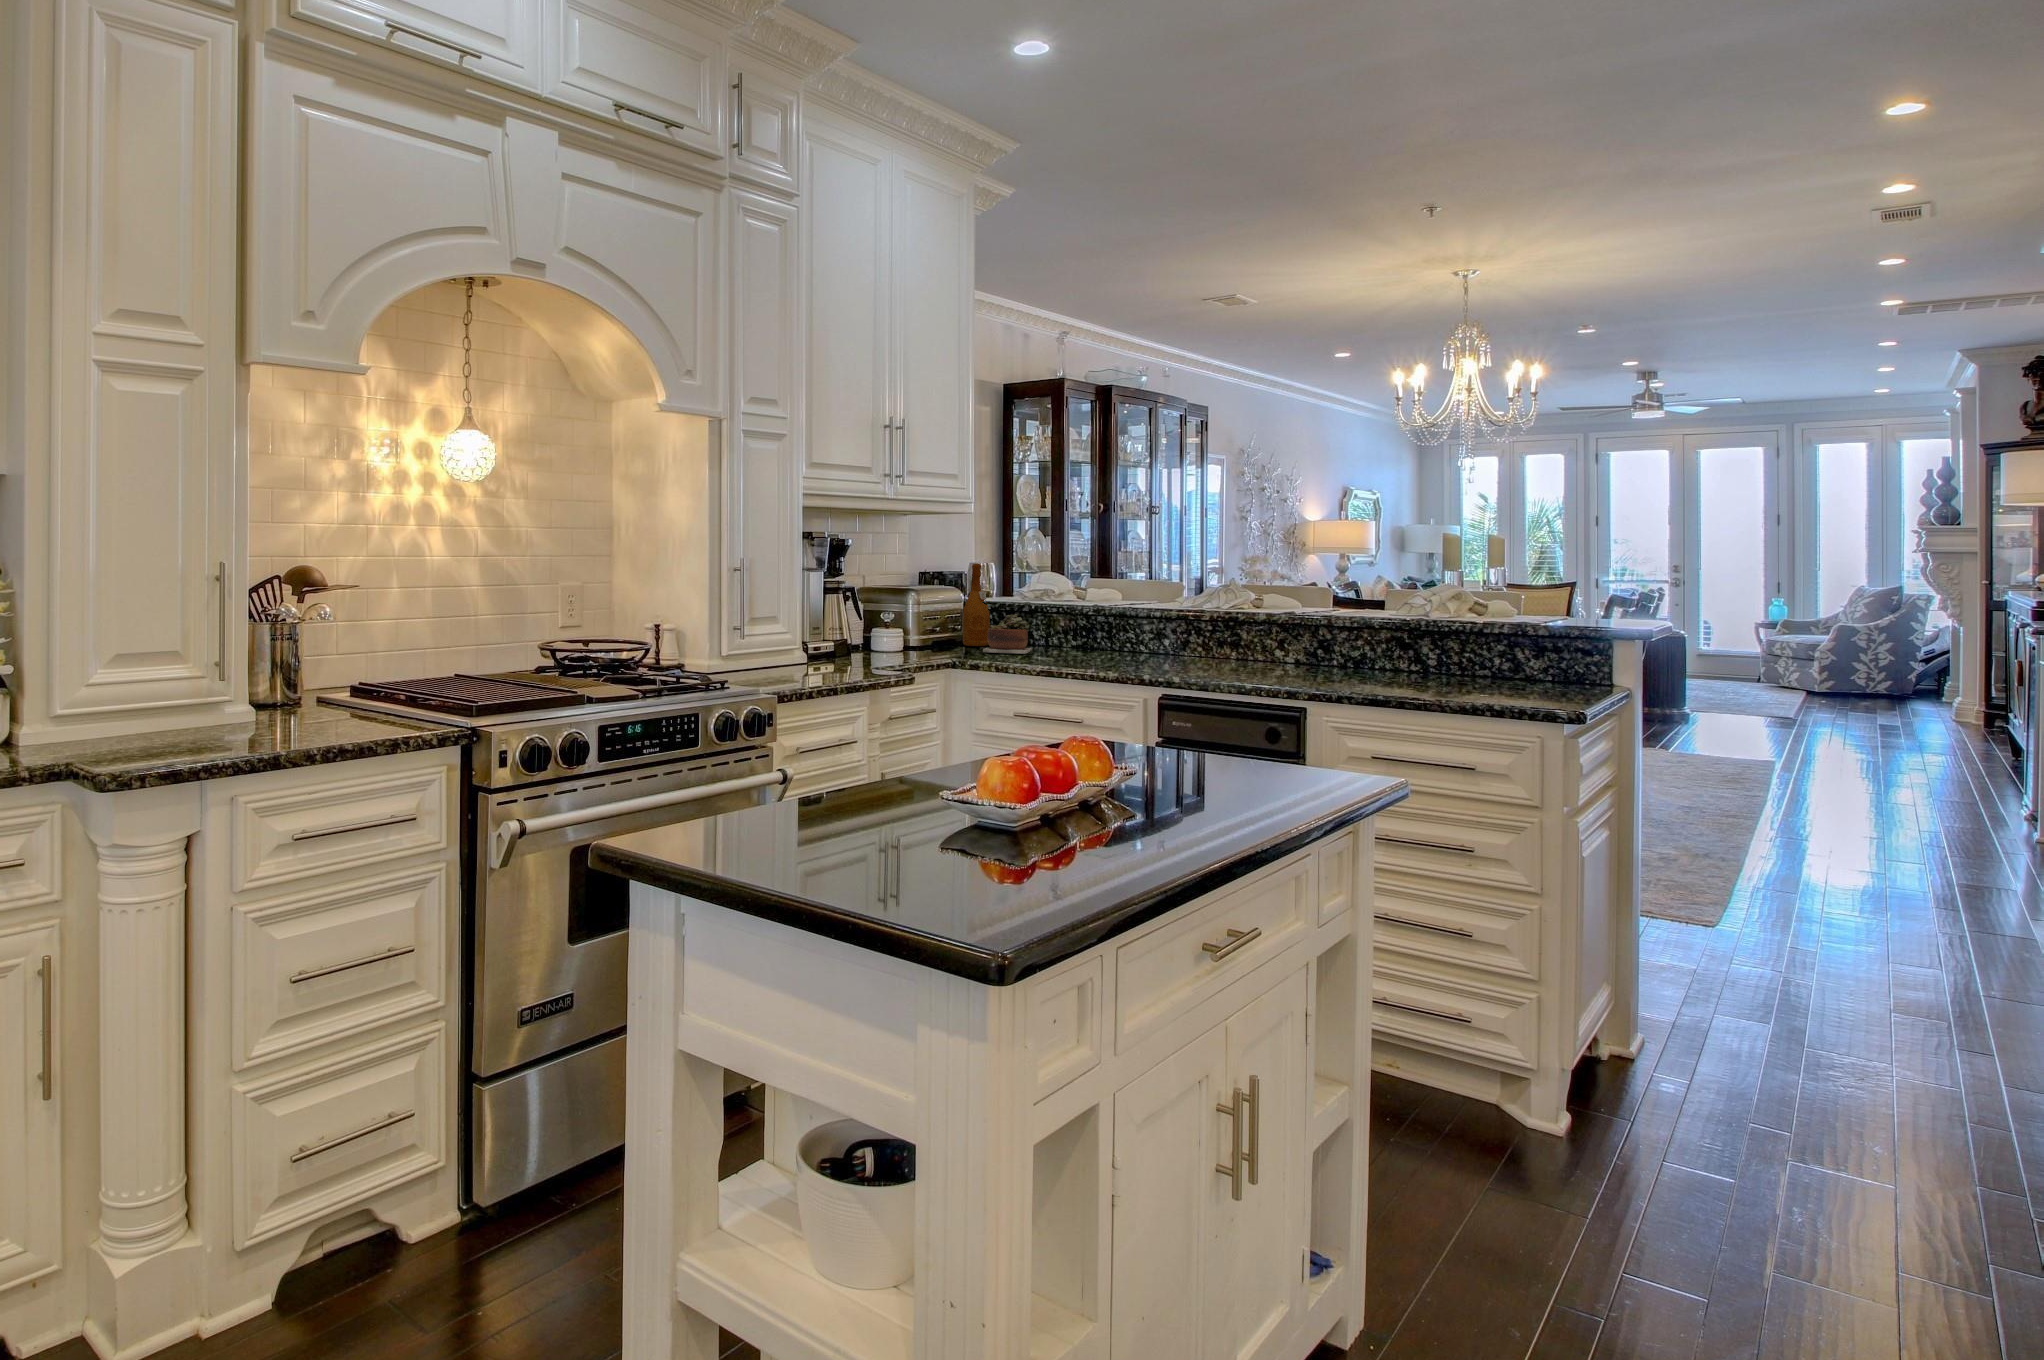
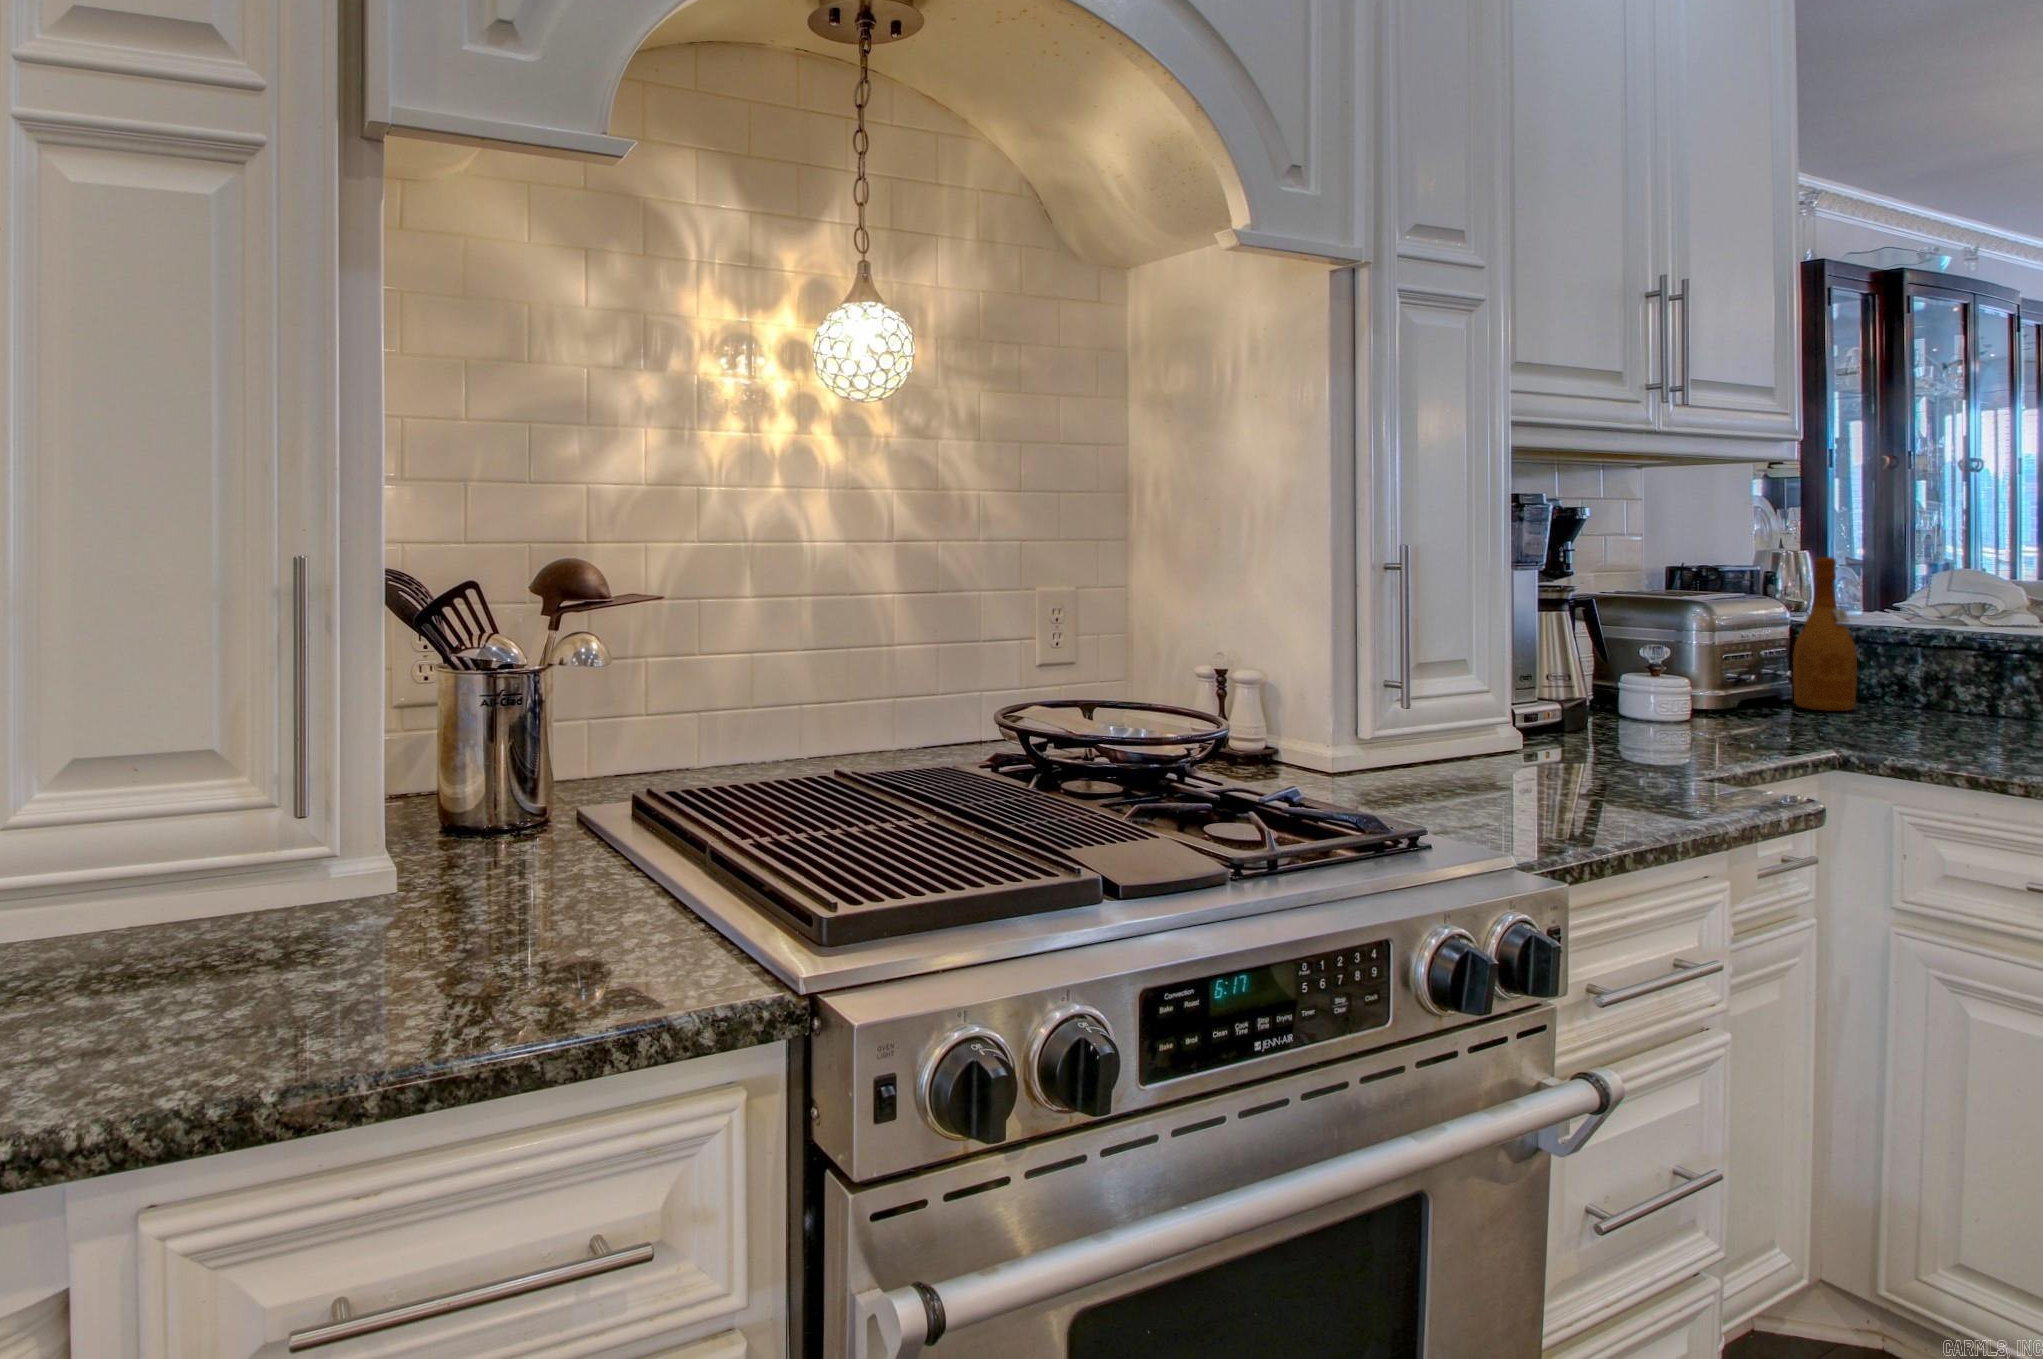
succulent plant: present [983,614,1032,654] -> none [1865,655,1976,736]

